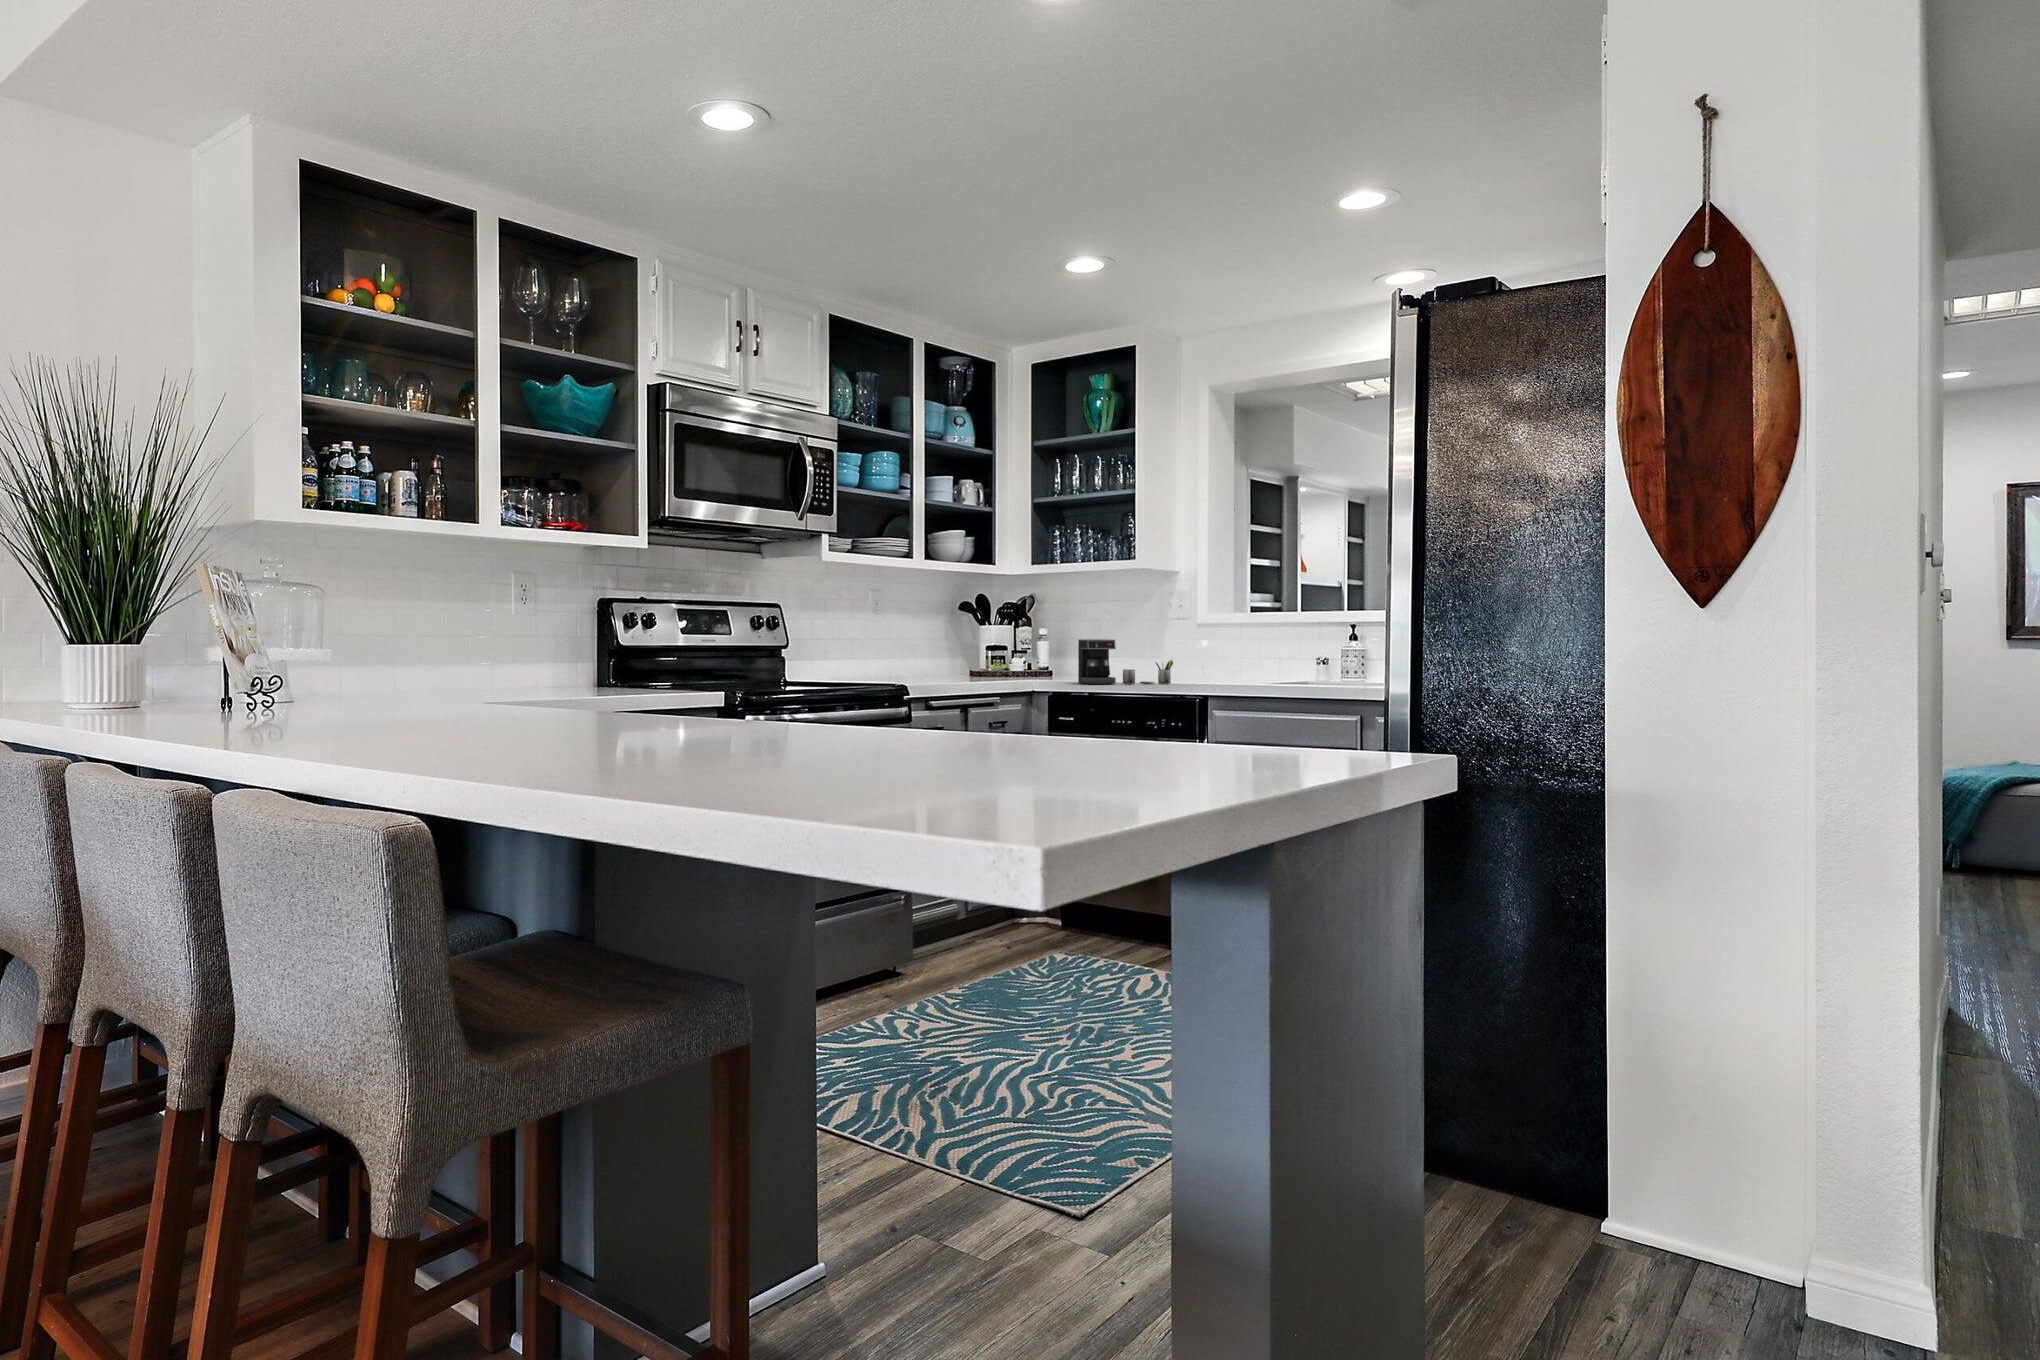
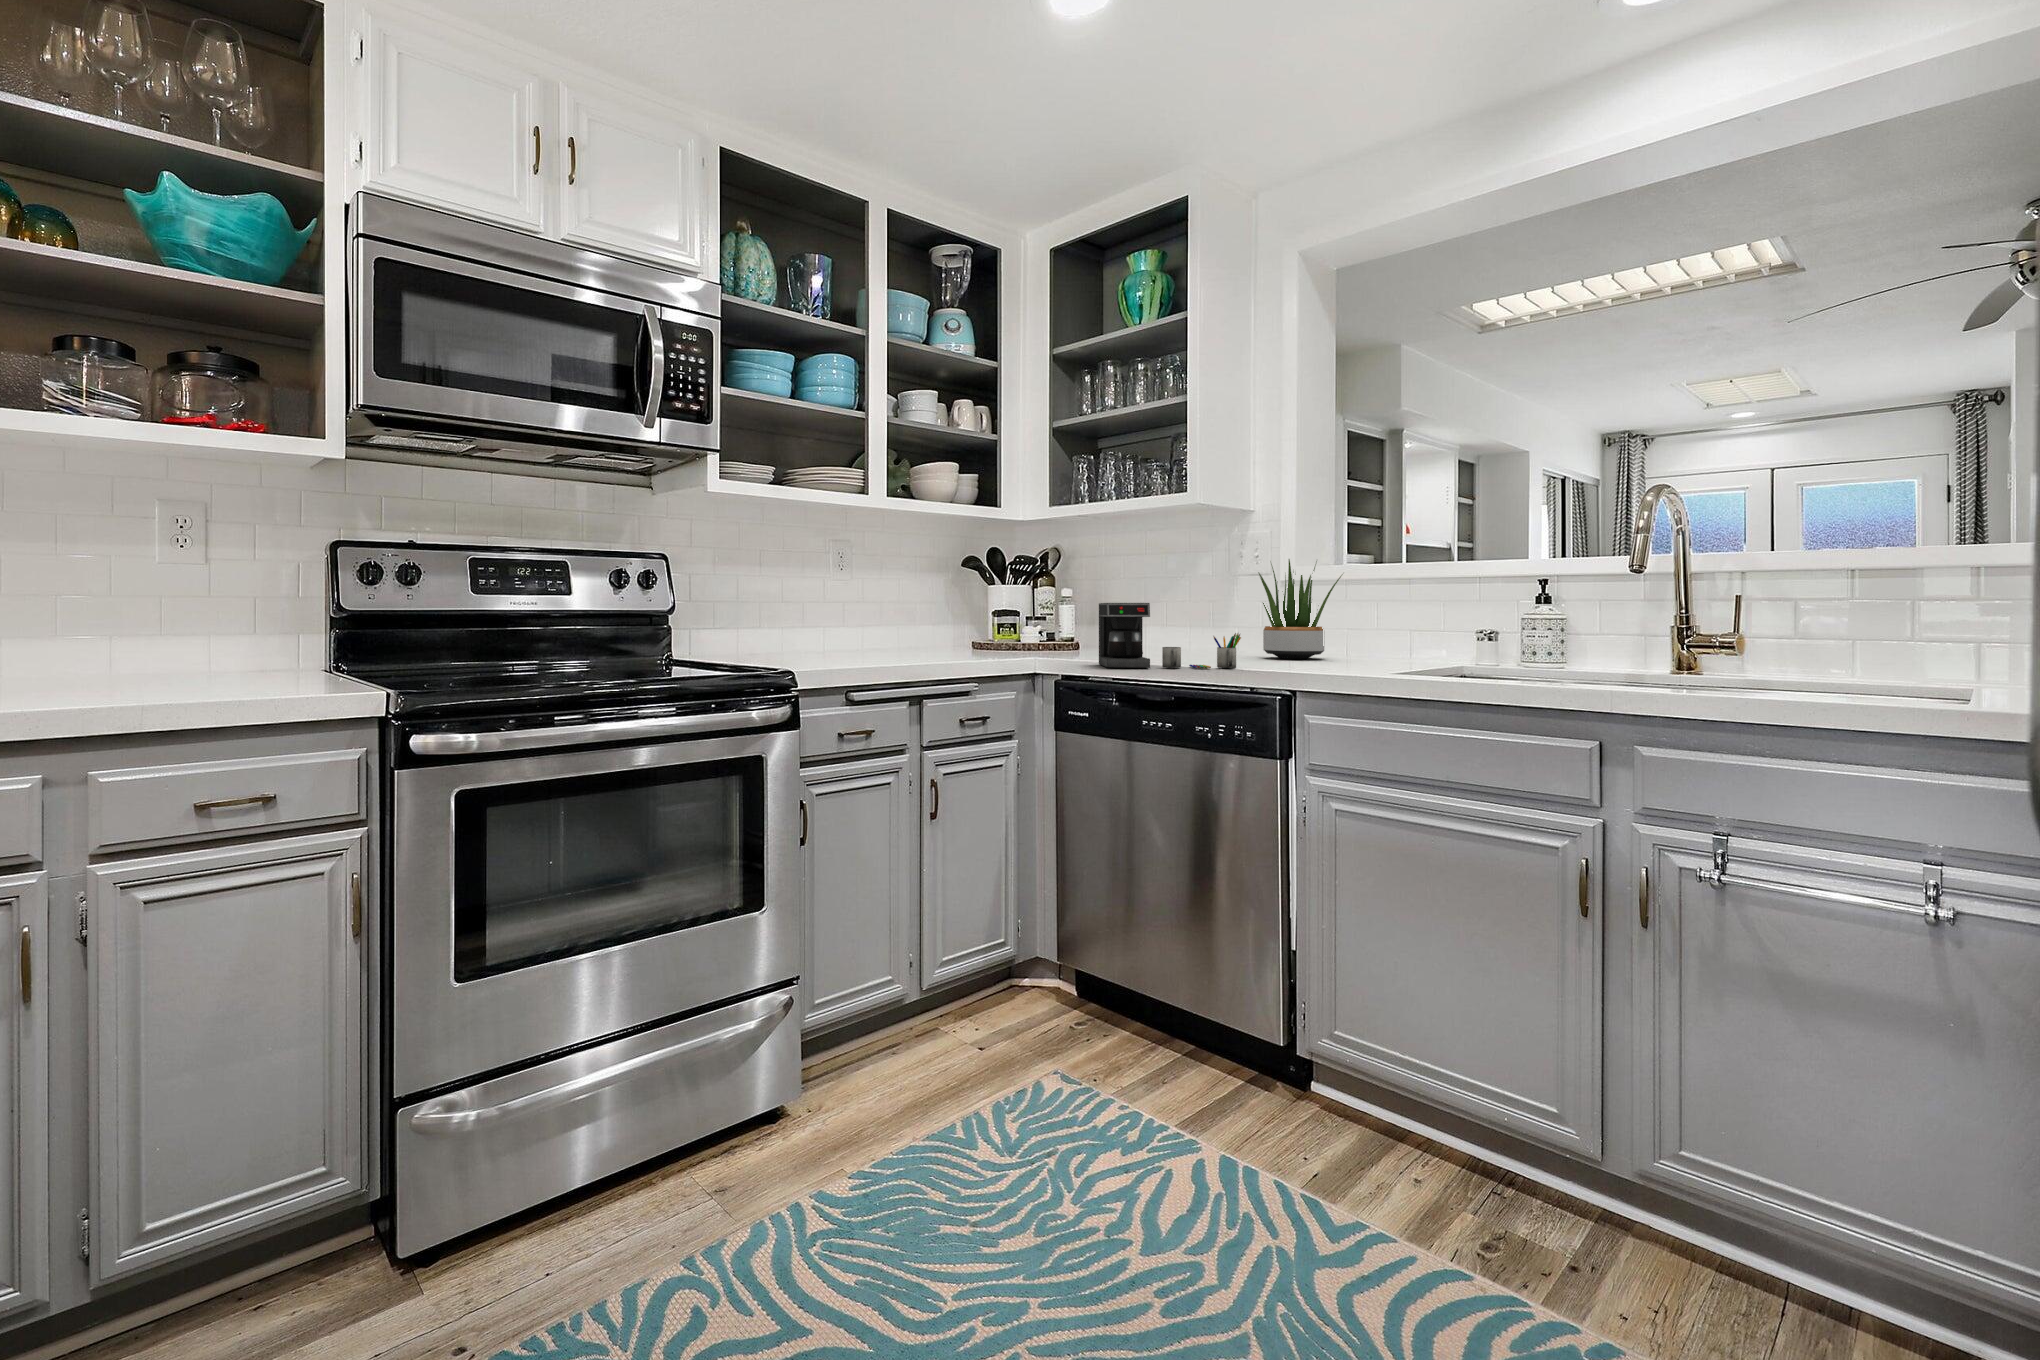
potted plant: none [1176,607,1241,678] -> present [1258,559,1343,659]

